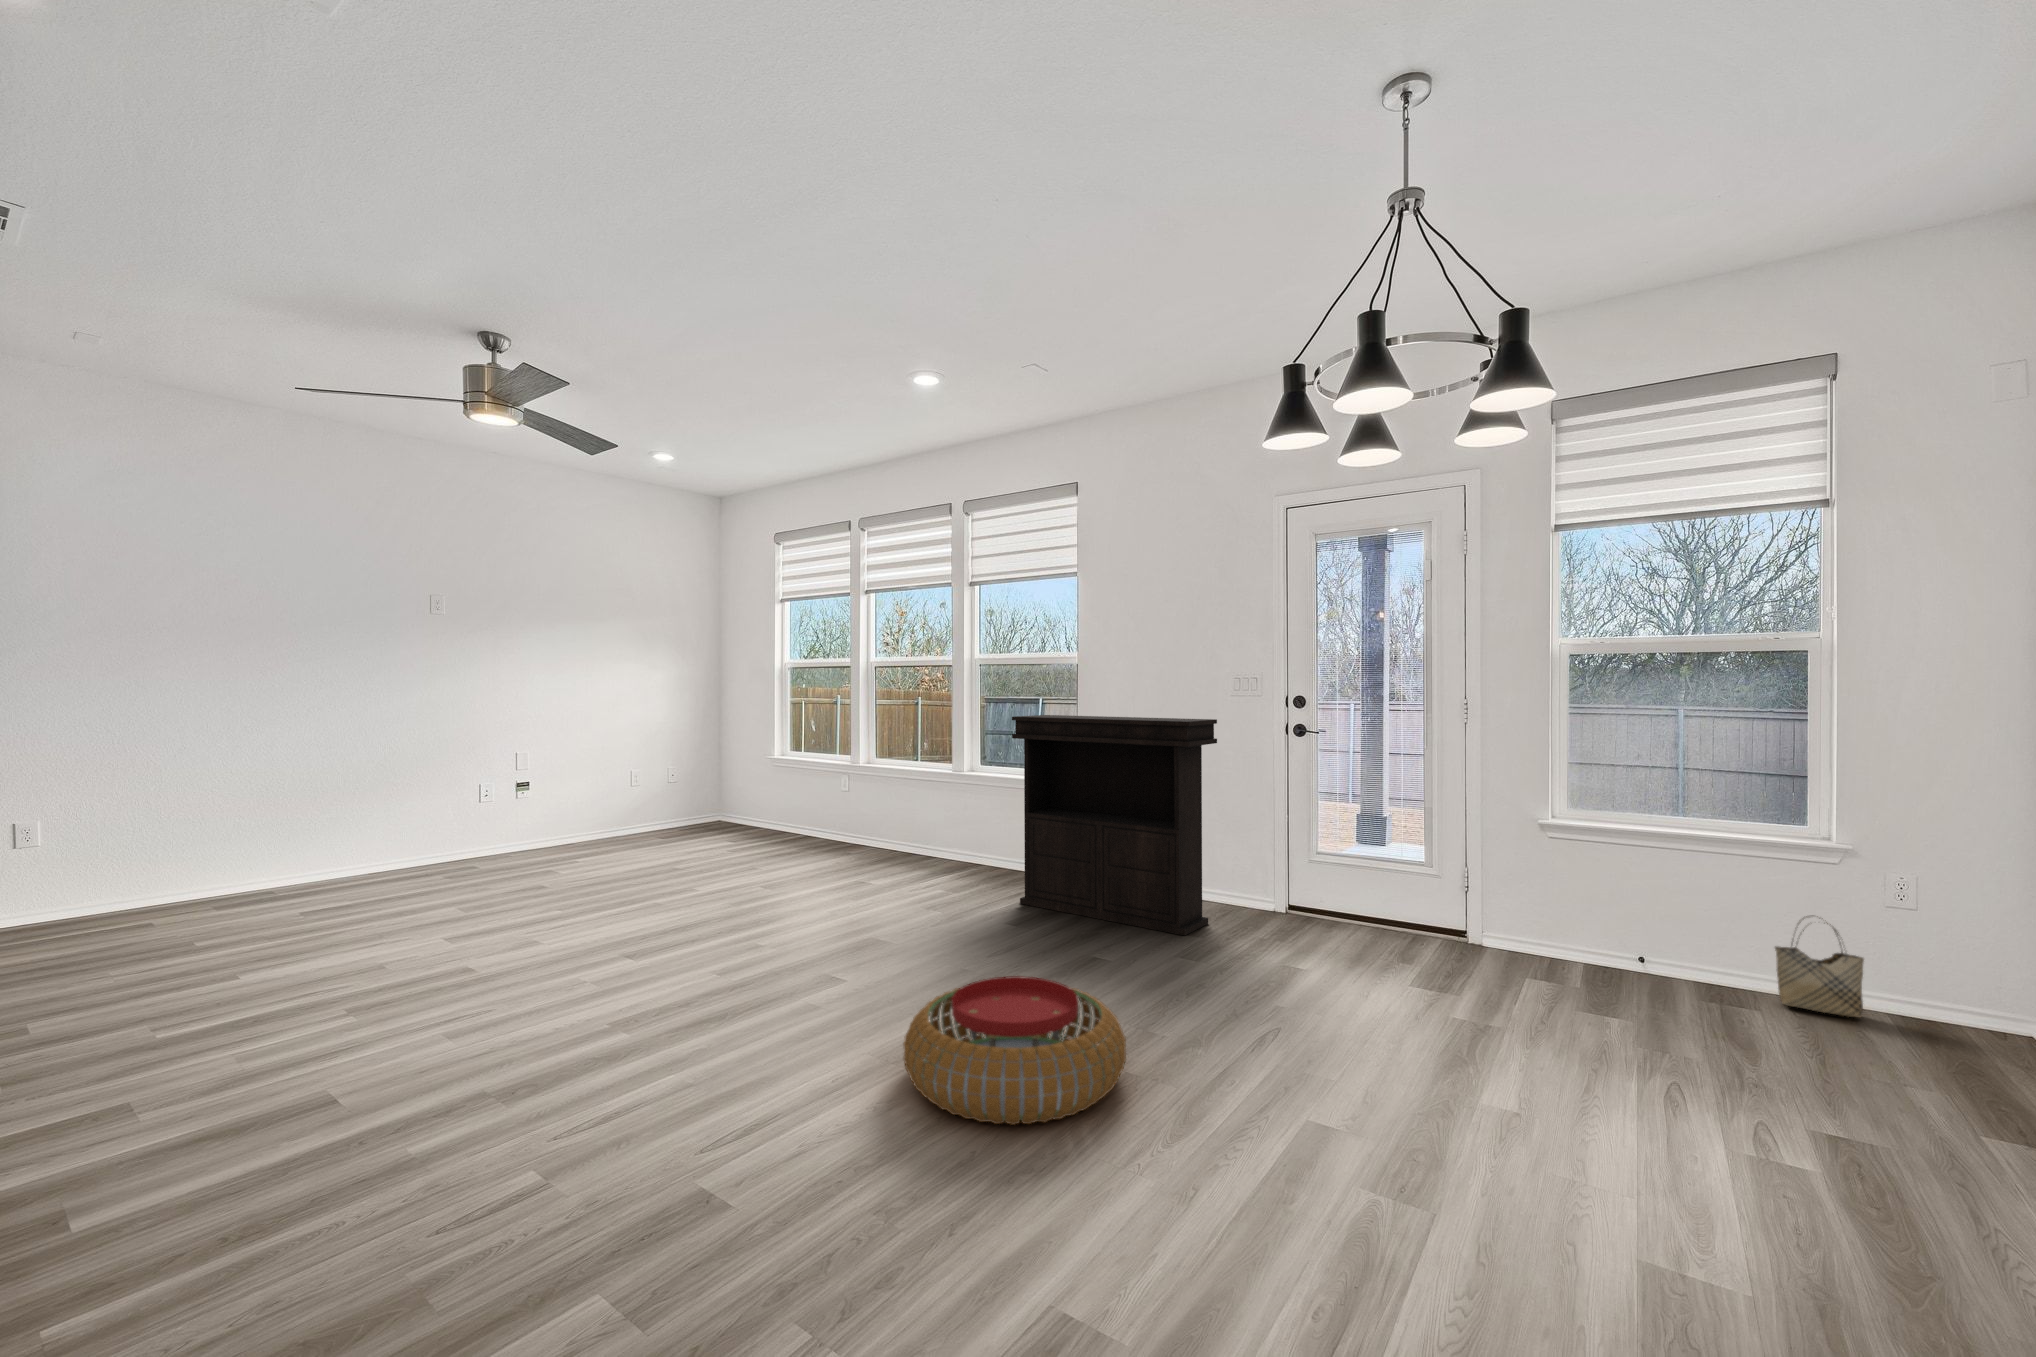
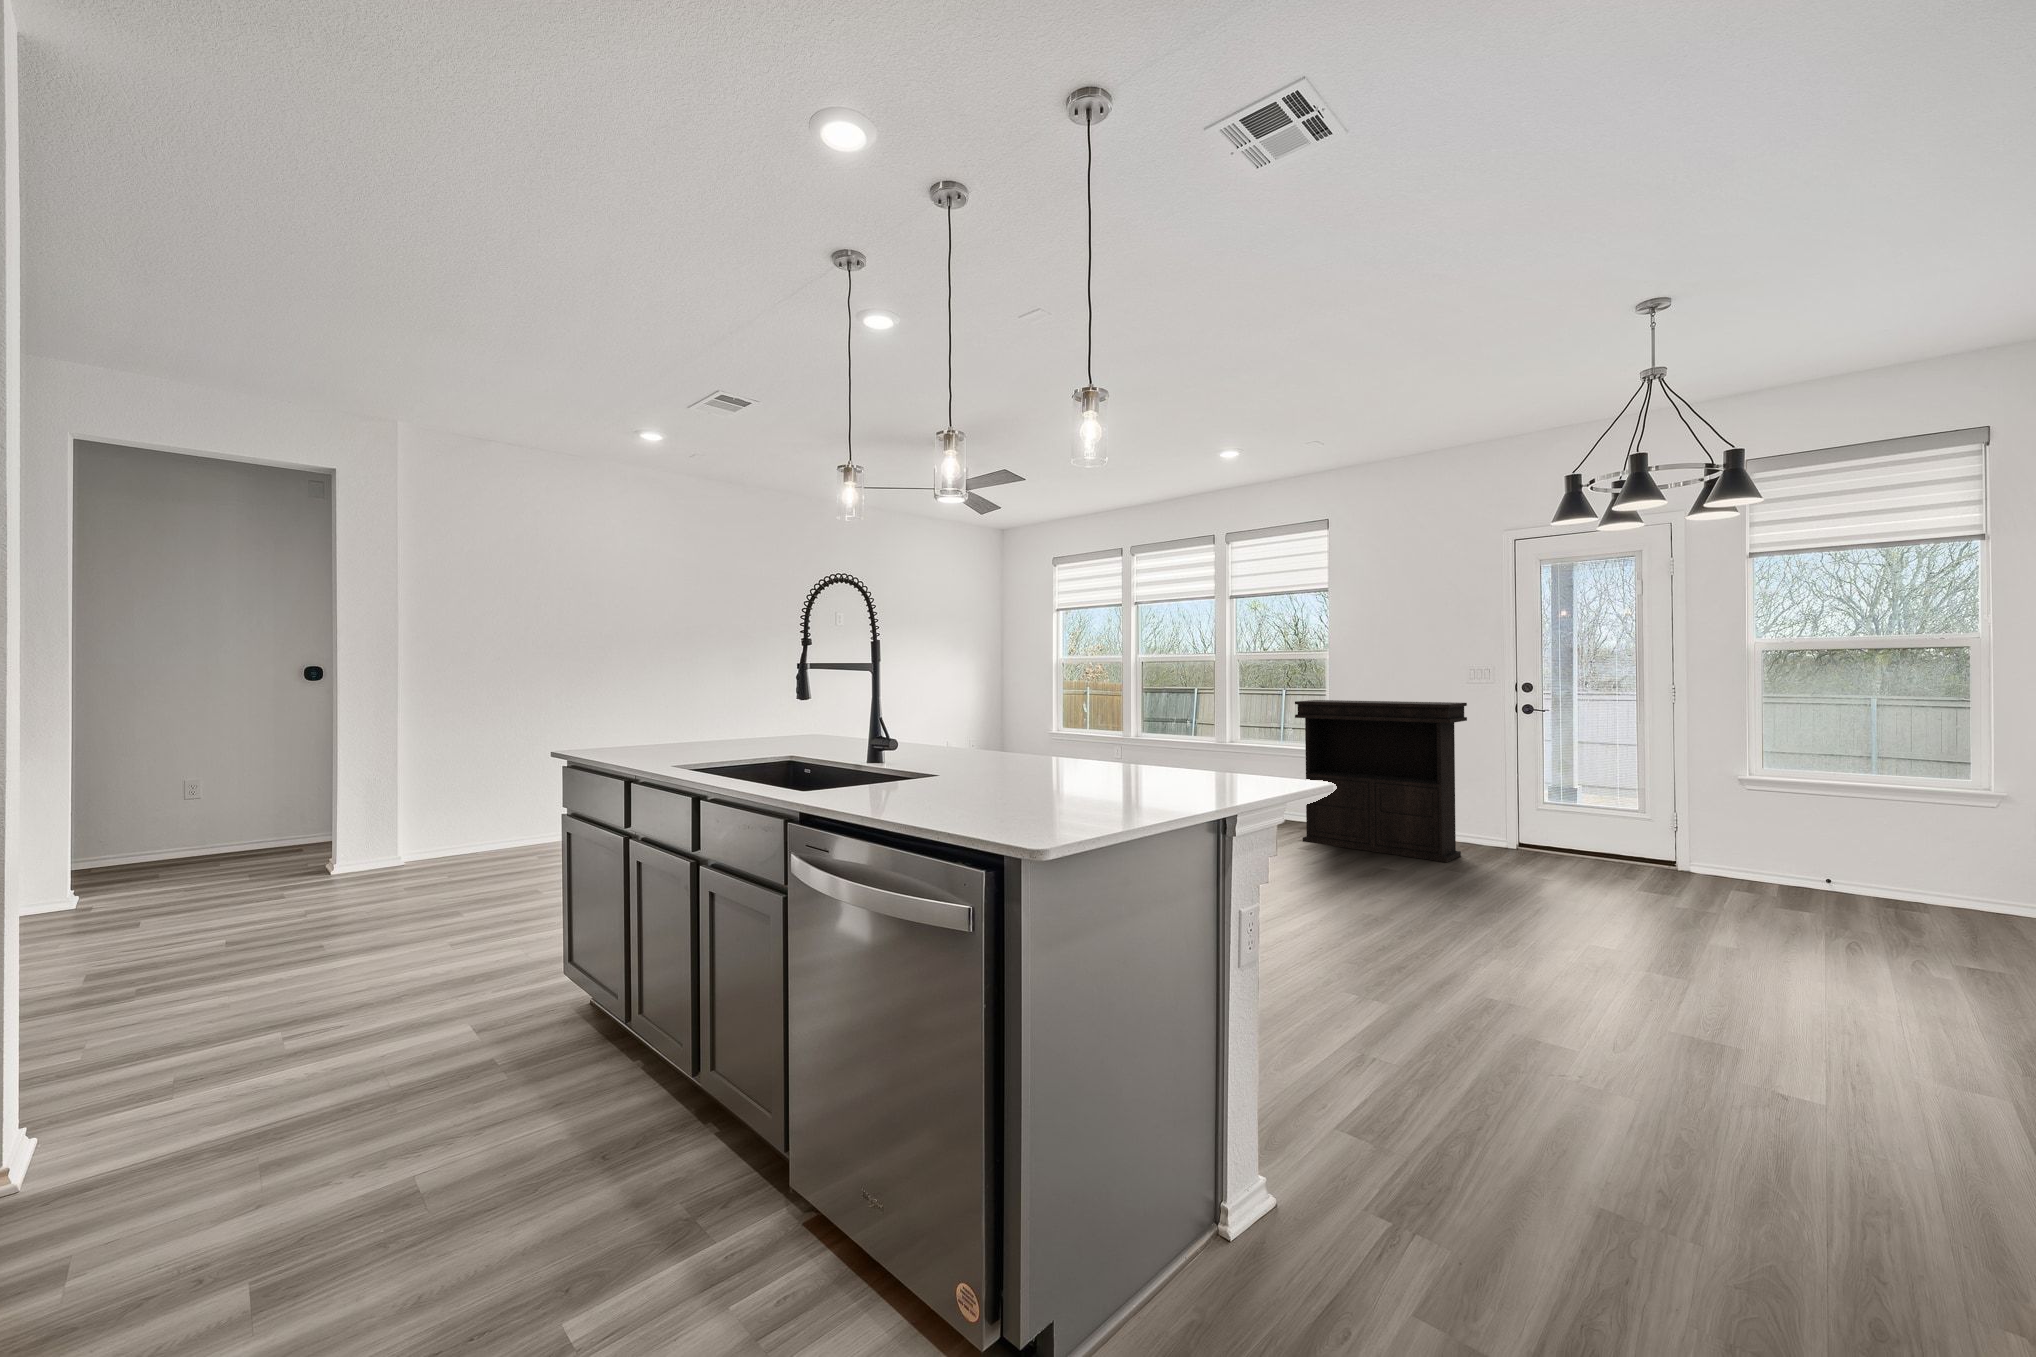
woven basket: present [1775,916,1864,1017] -> none [1934,845,2007,917]
pouf: present [903,976,1126,1125] -> none [1307,869,1458,945]

